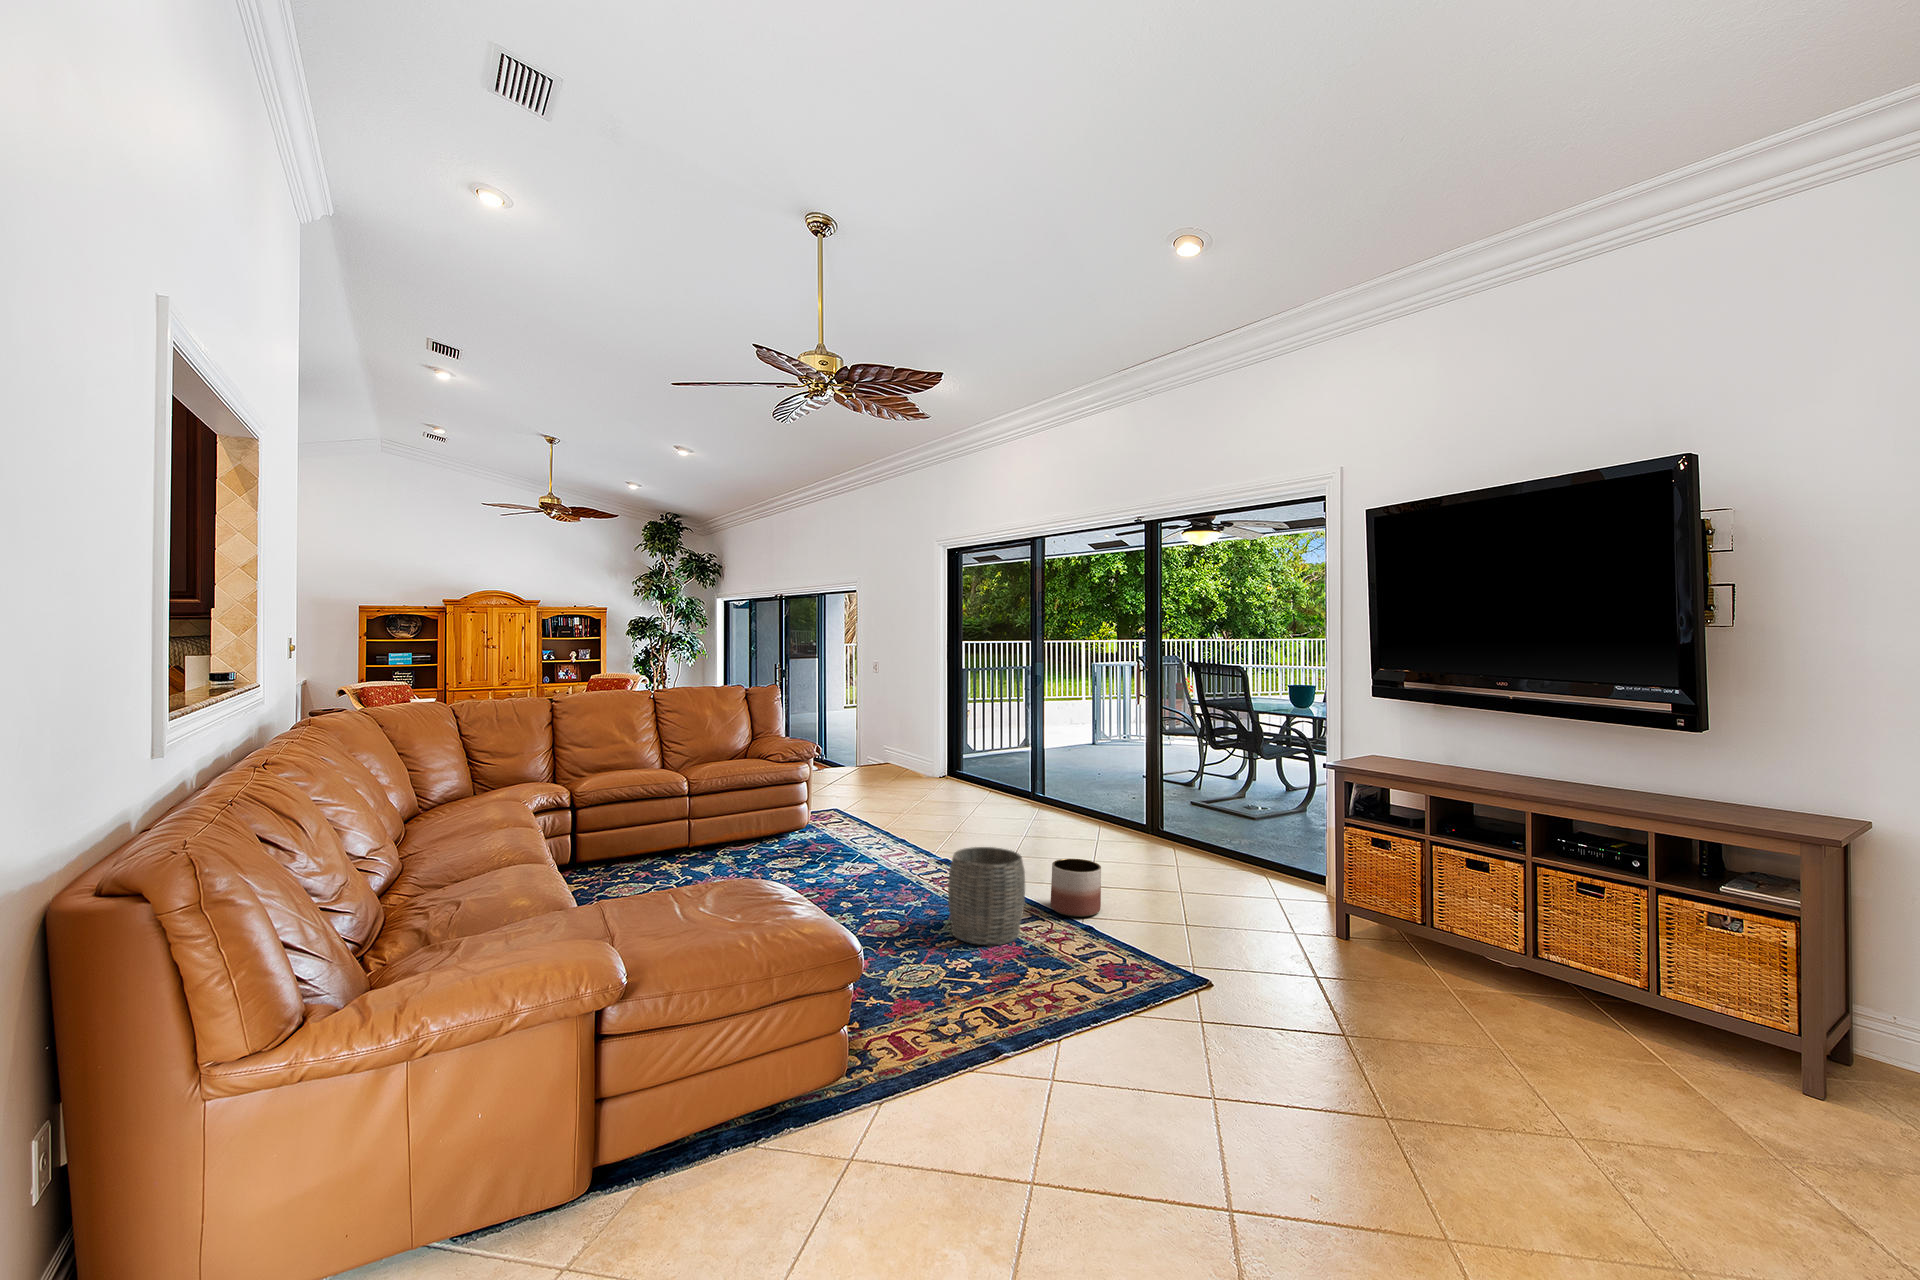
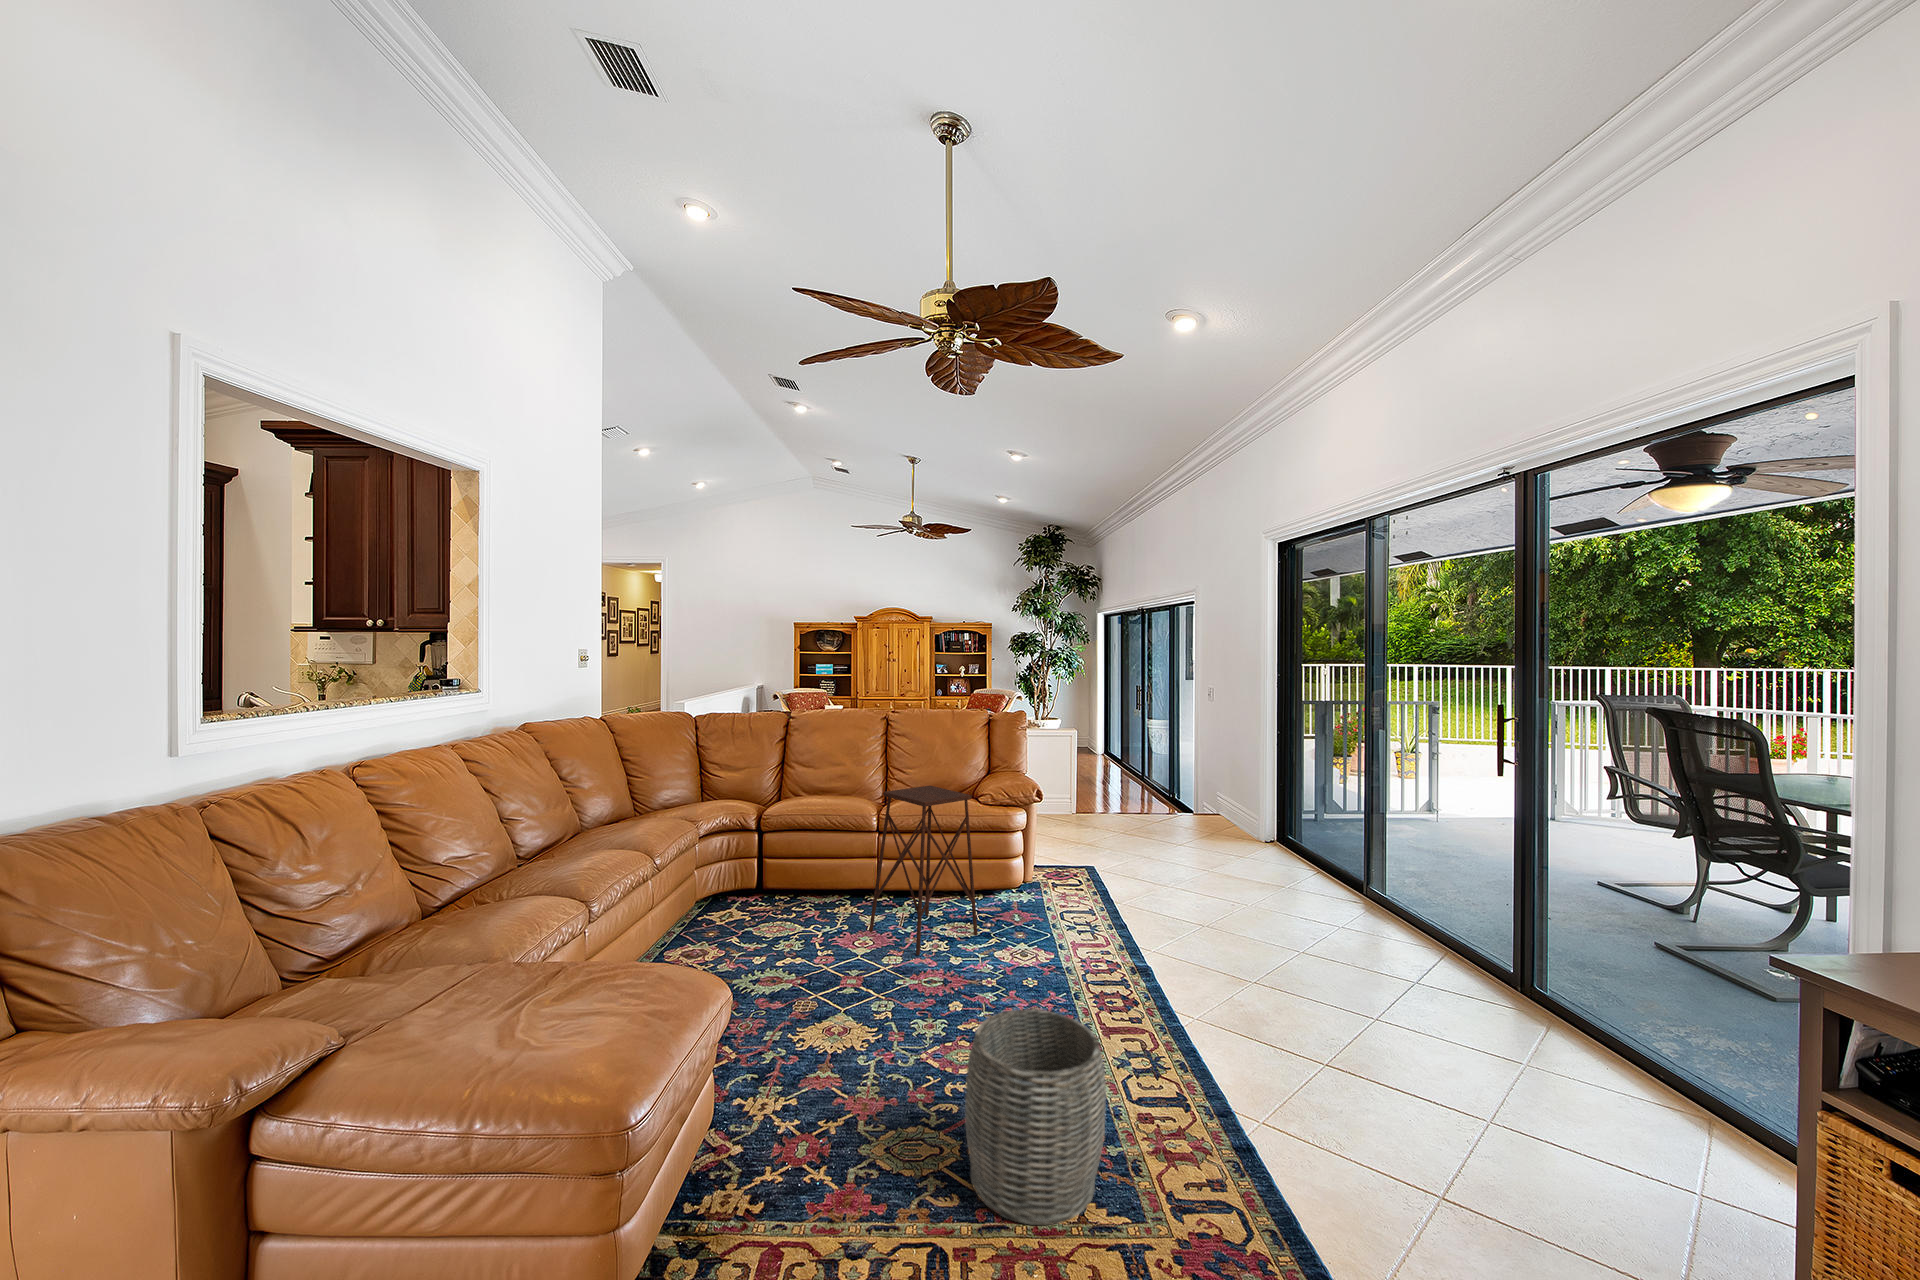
side table: none [727,747,810,872] -> present [869,786,978,955]
planter: present [1051,859,1101,917] -> none [1196,1073,1302,1221]

